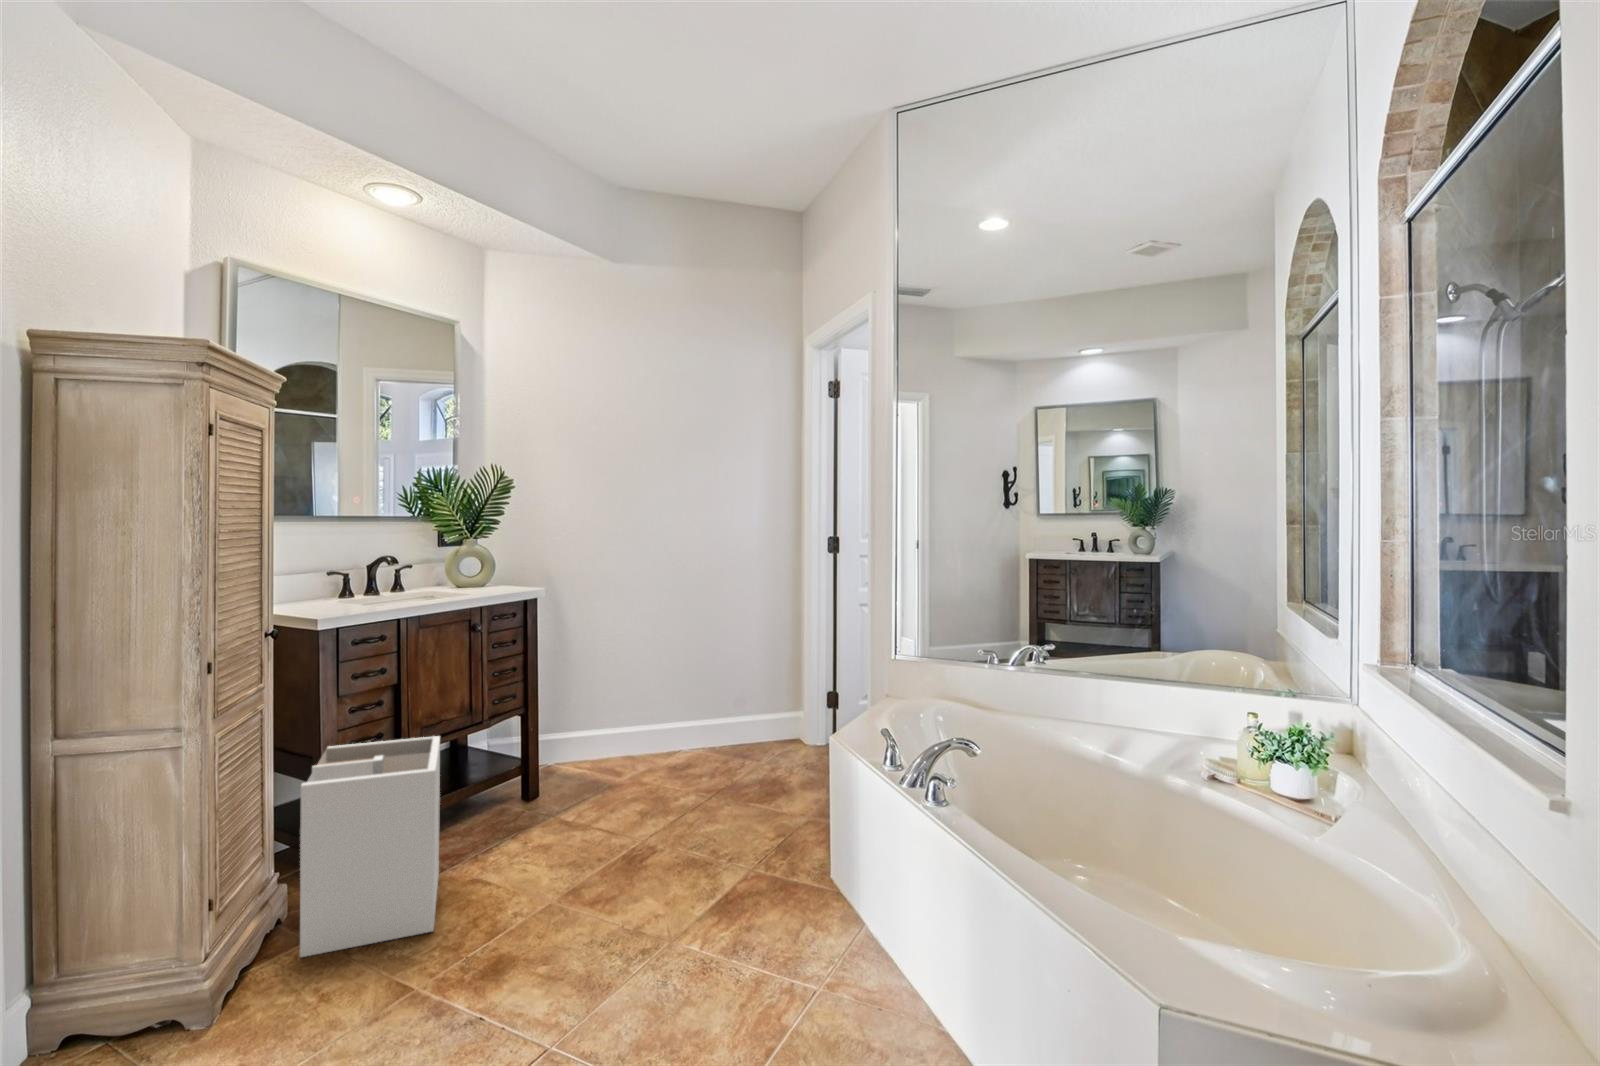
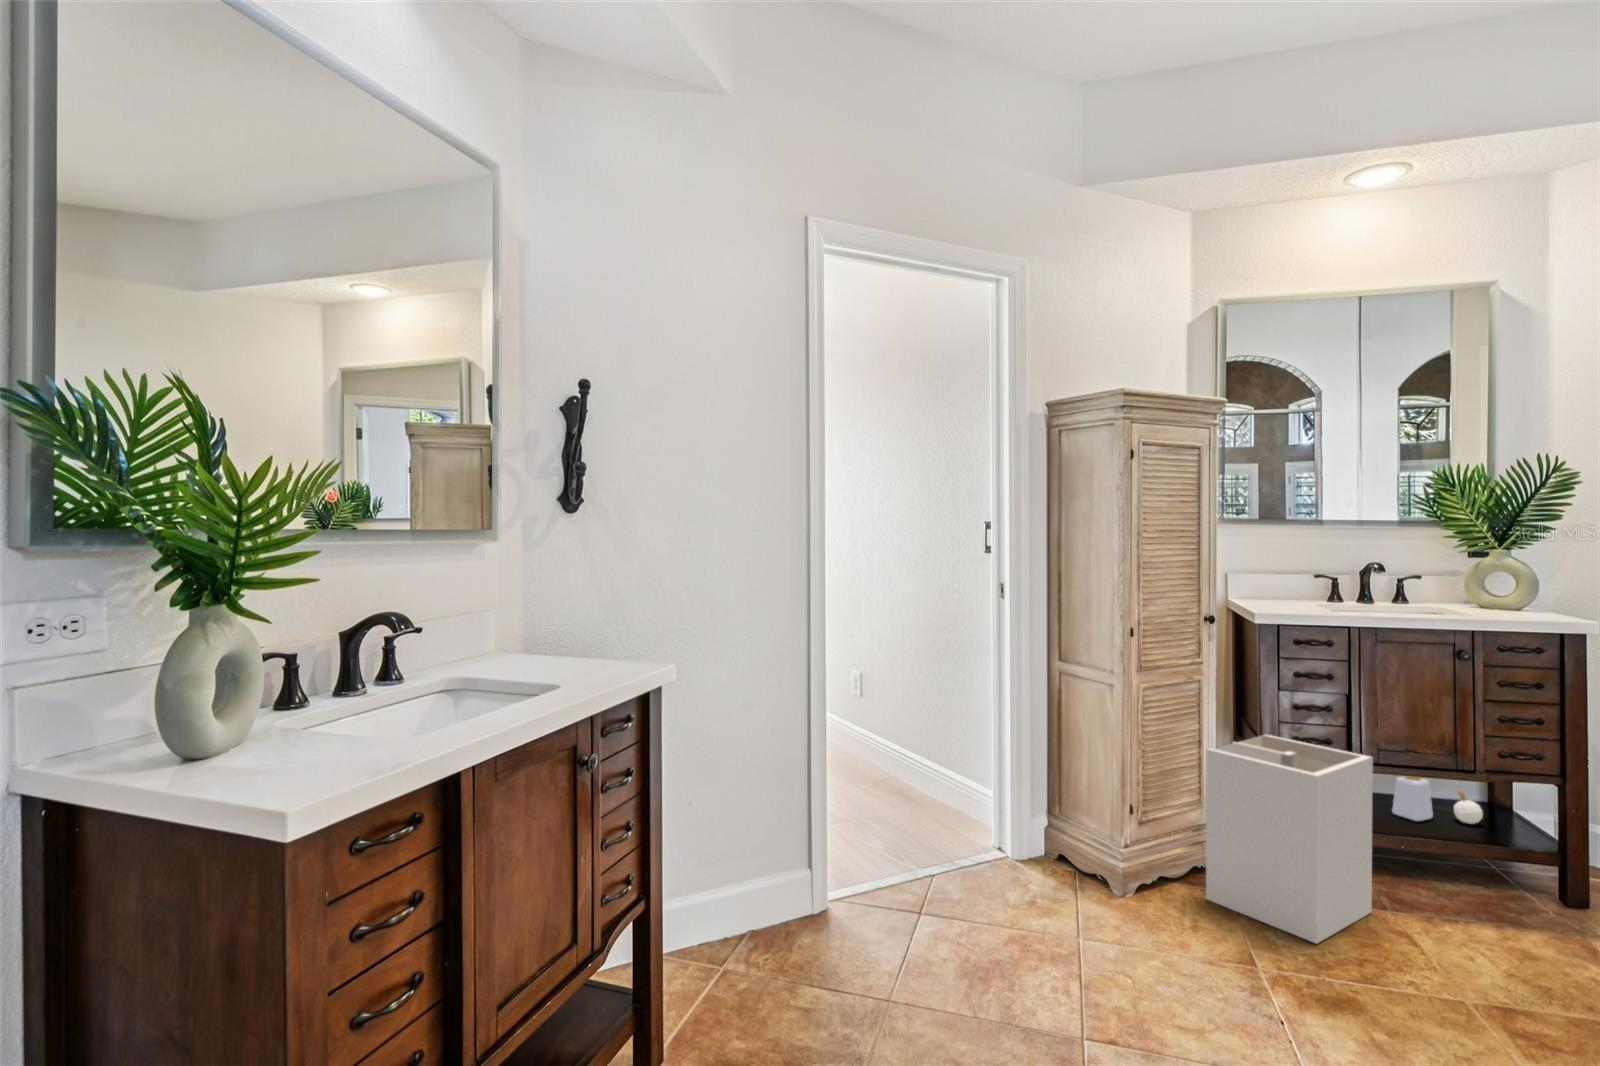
soap bottle: none [405,724,435,781] -> present [1392,777,1433,821]
candle: none [445,734,466,767] -> present [1454,789,1483,824]

